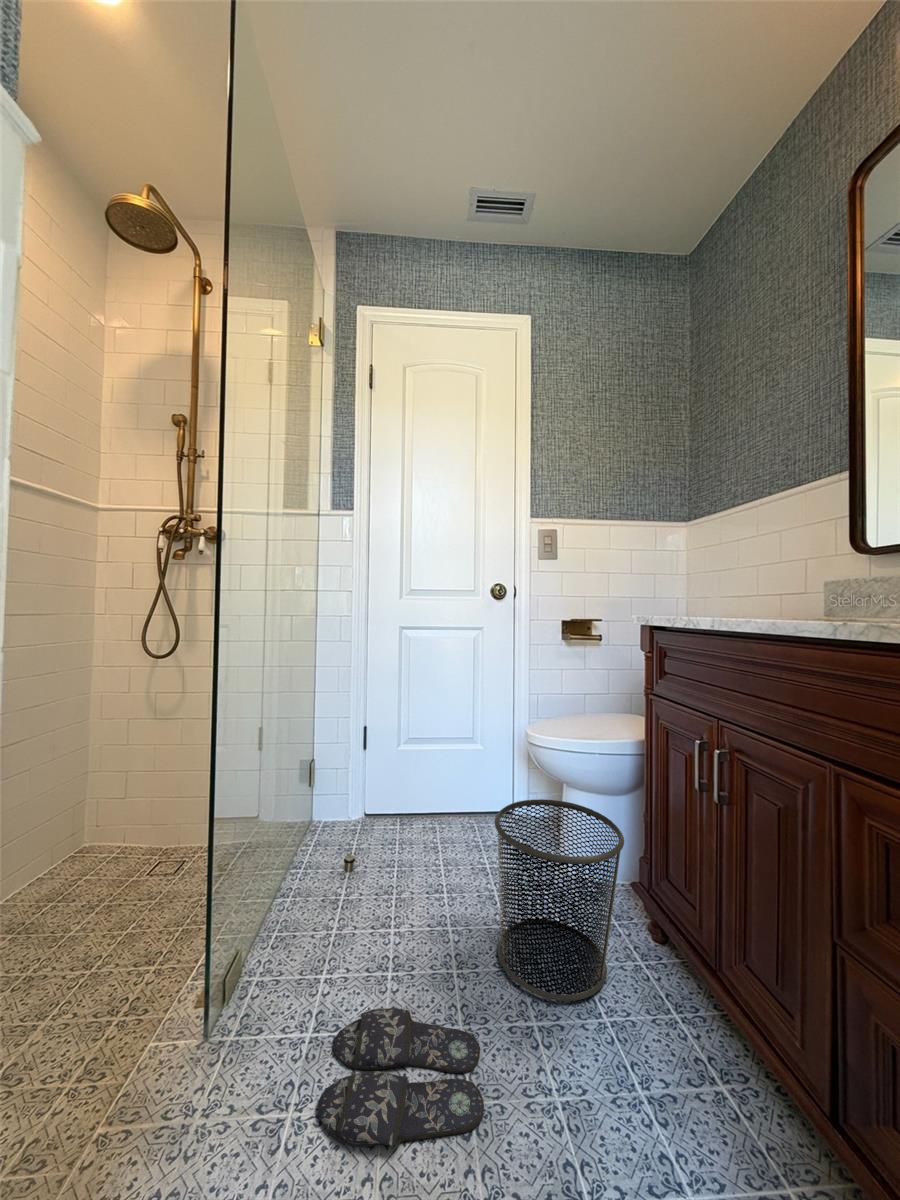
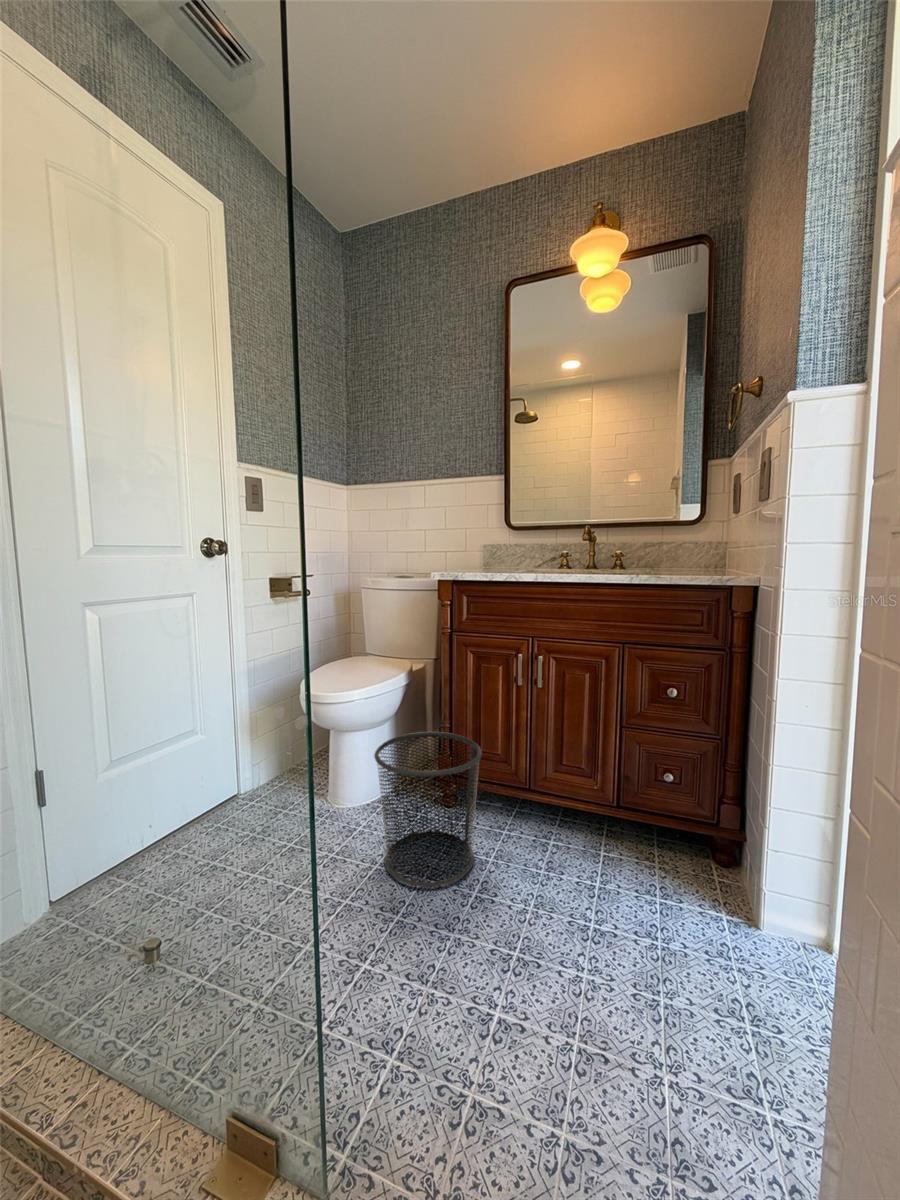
slippers: present [318,1008,484,1147] -> none [405,930,535,1067]

